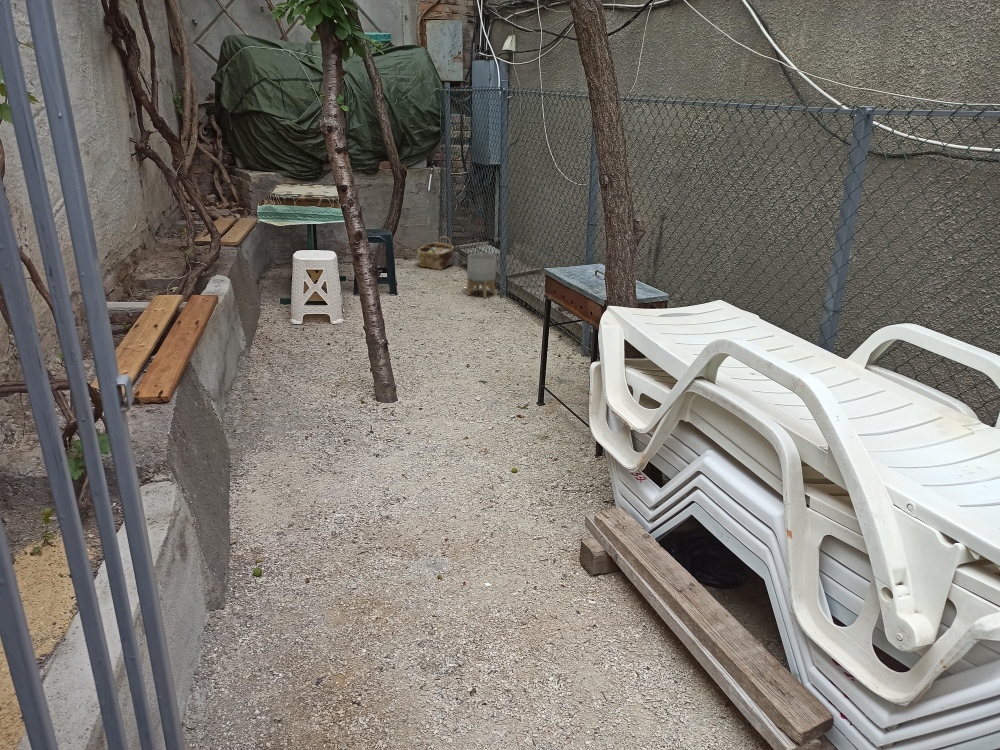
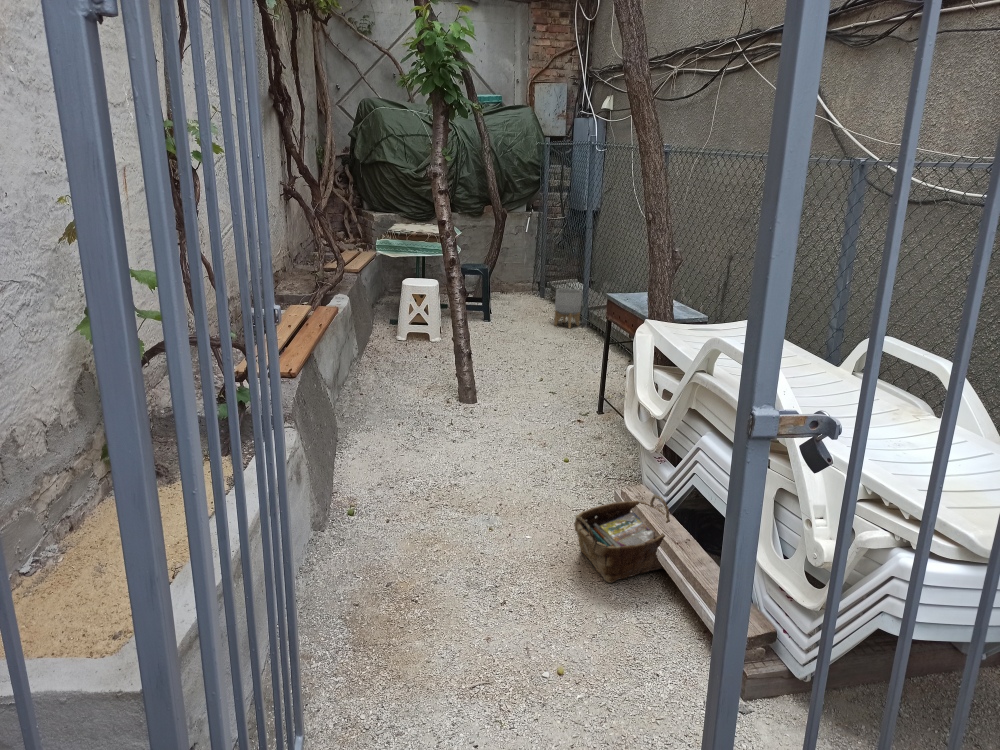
woven basket: present [418,236,455,270] -> present [574,495,670,583]

